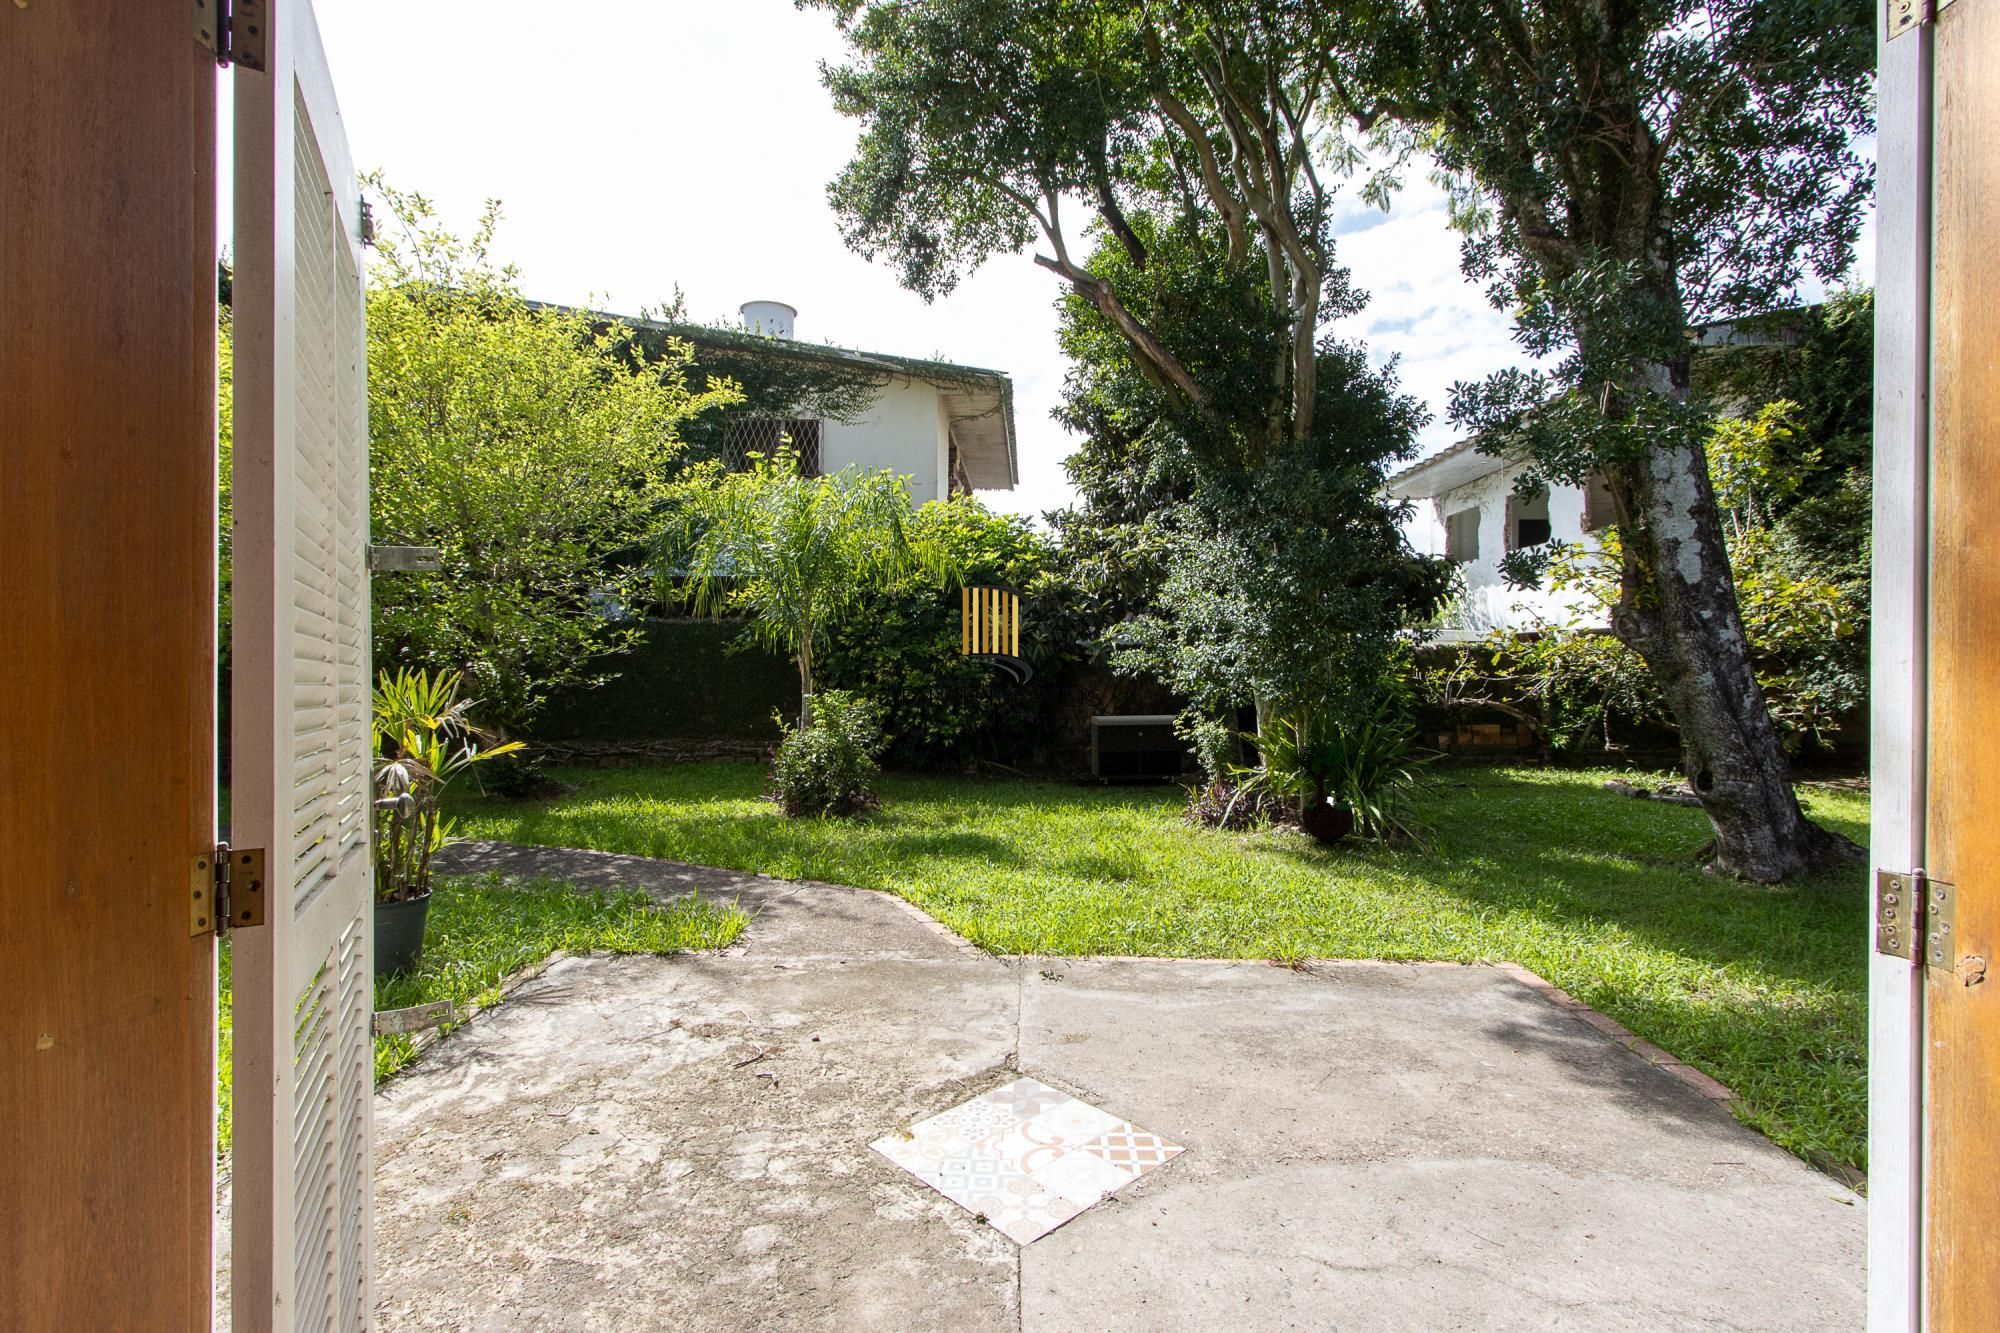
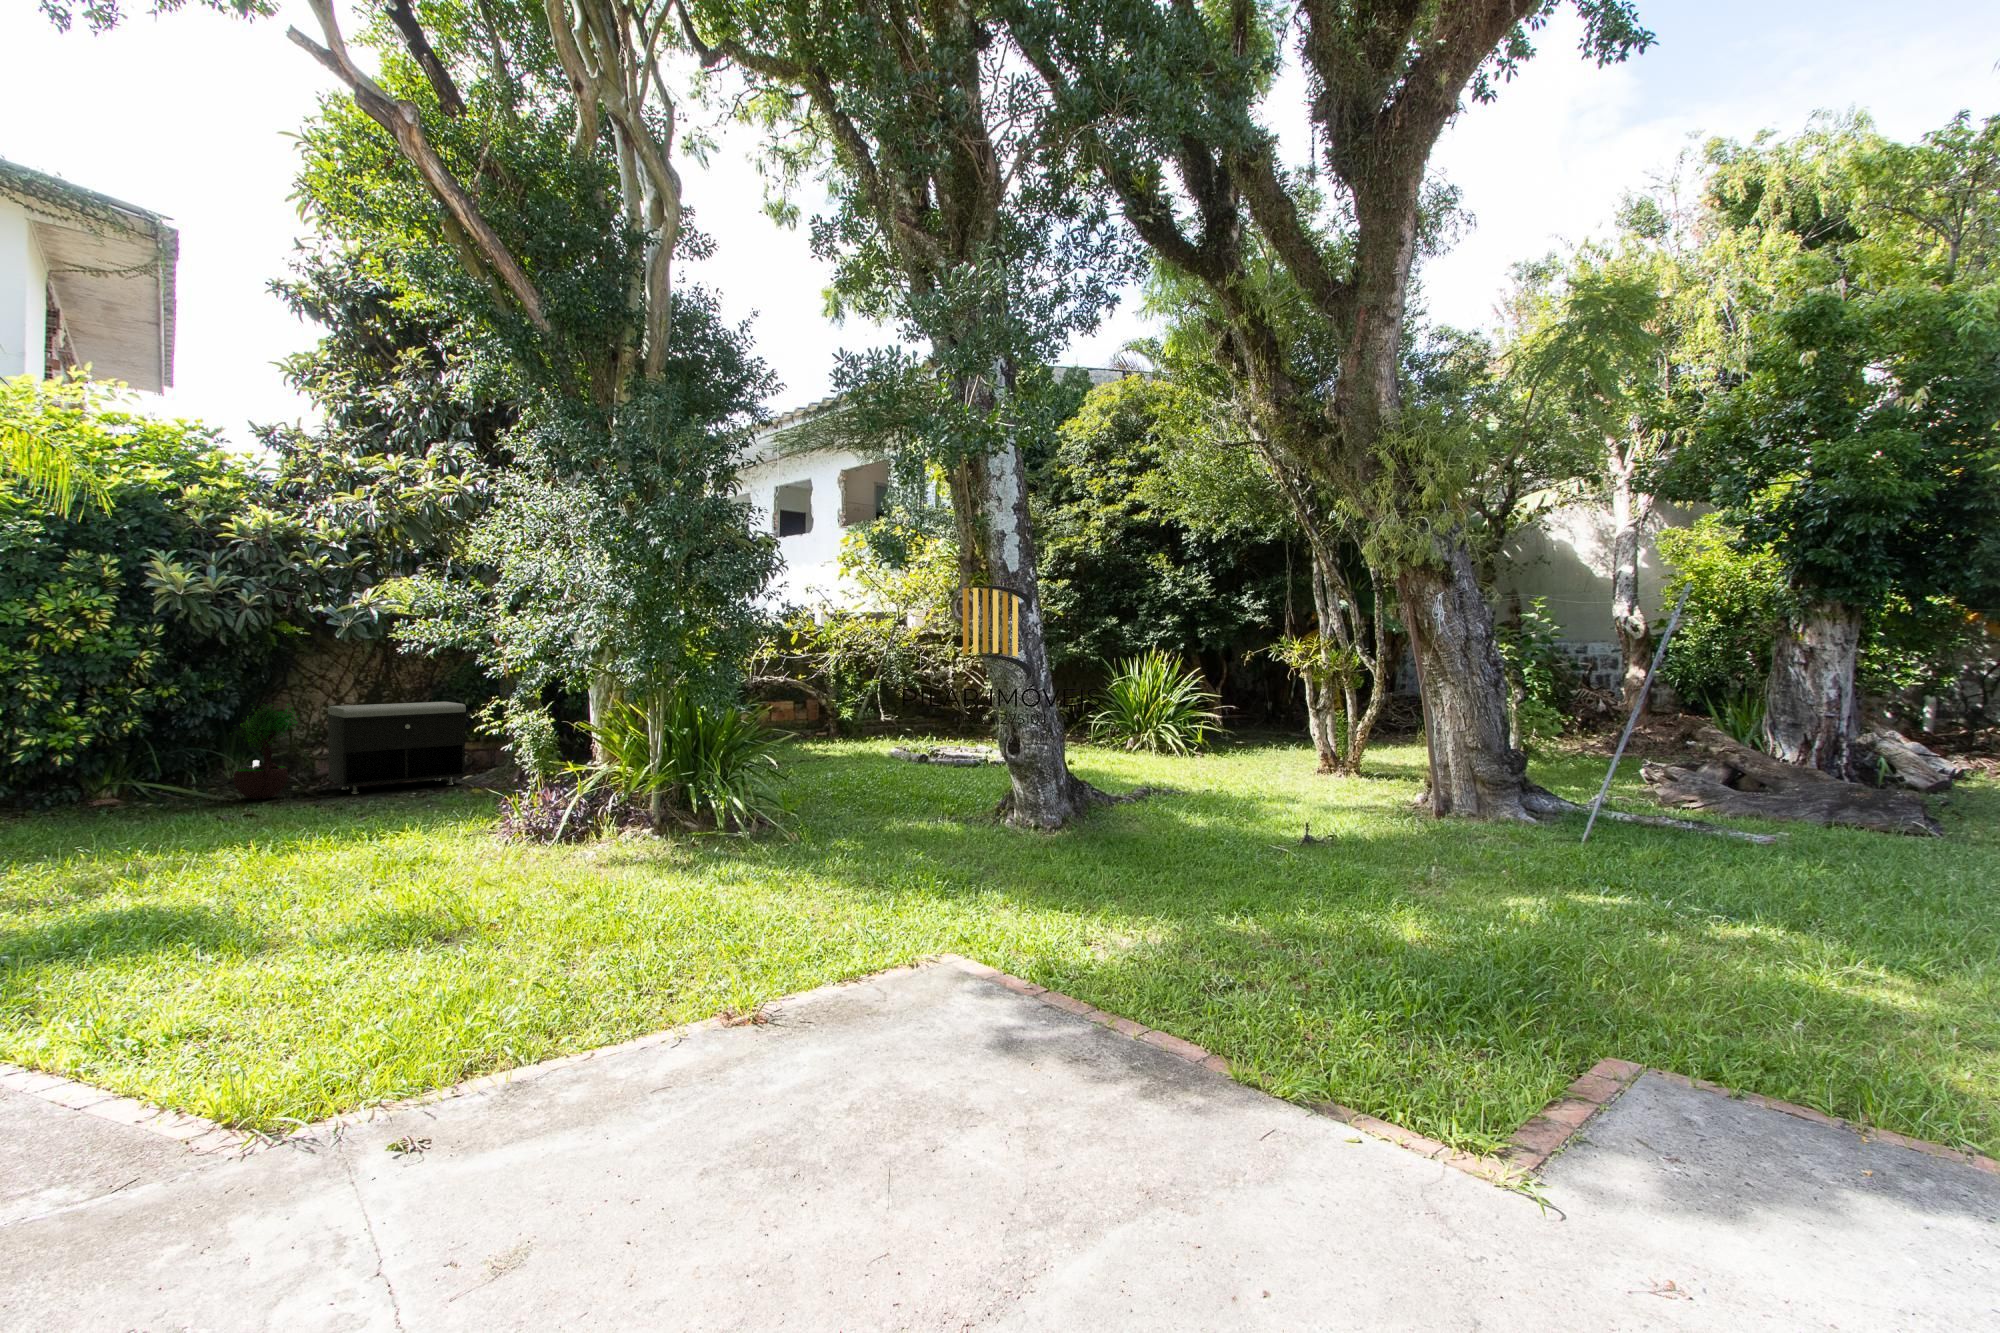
potted tree: present [1286,734,1353,841] -> present [230,704,299,799]

